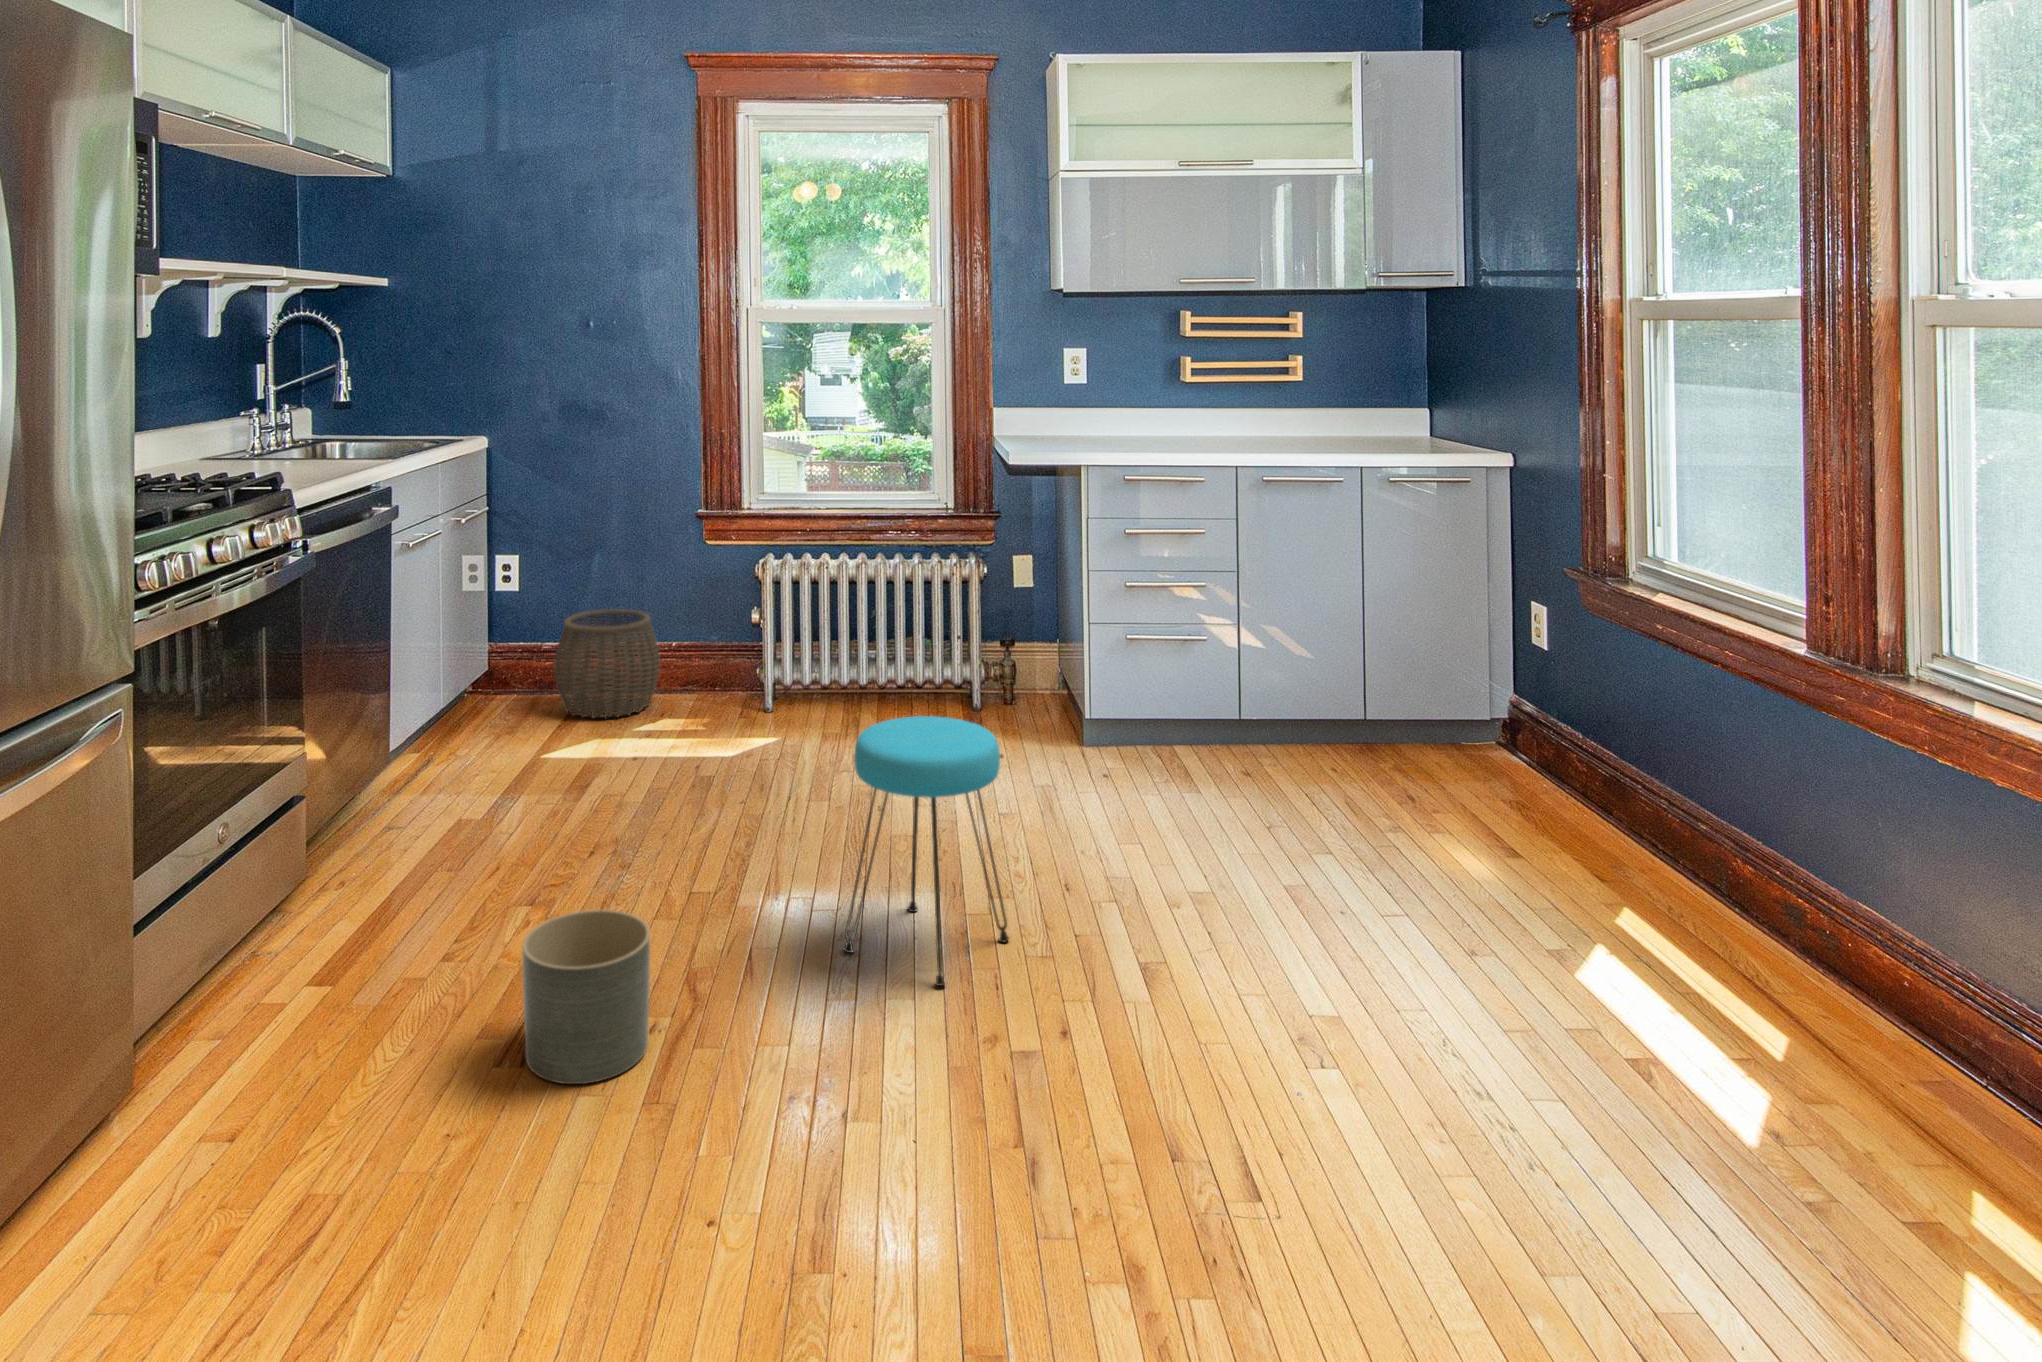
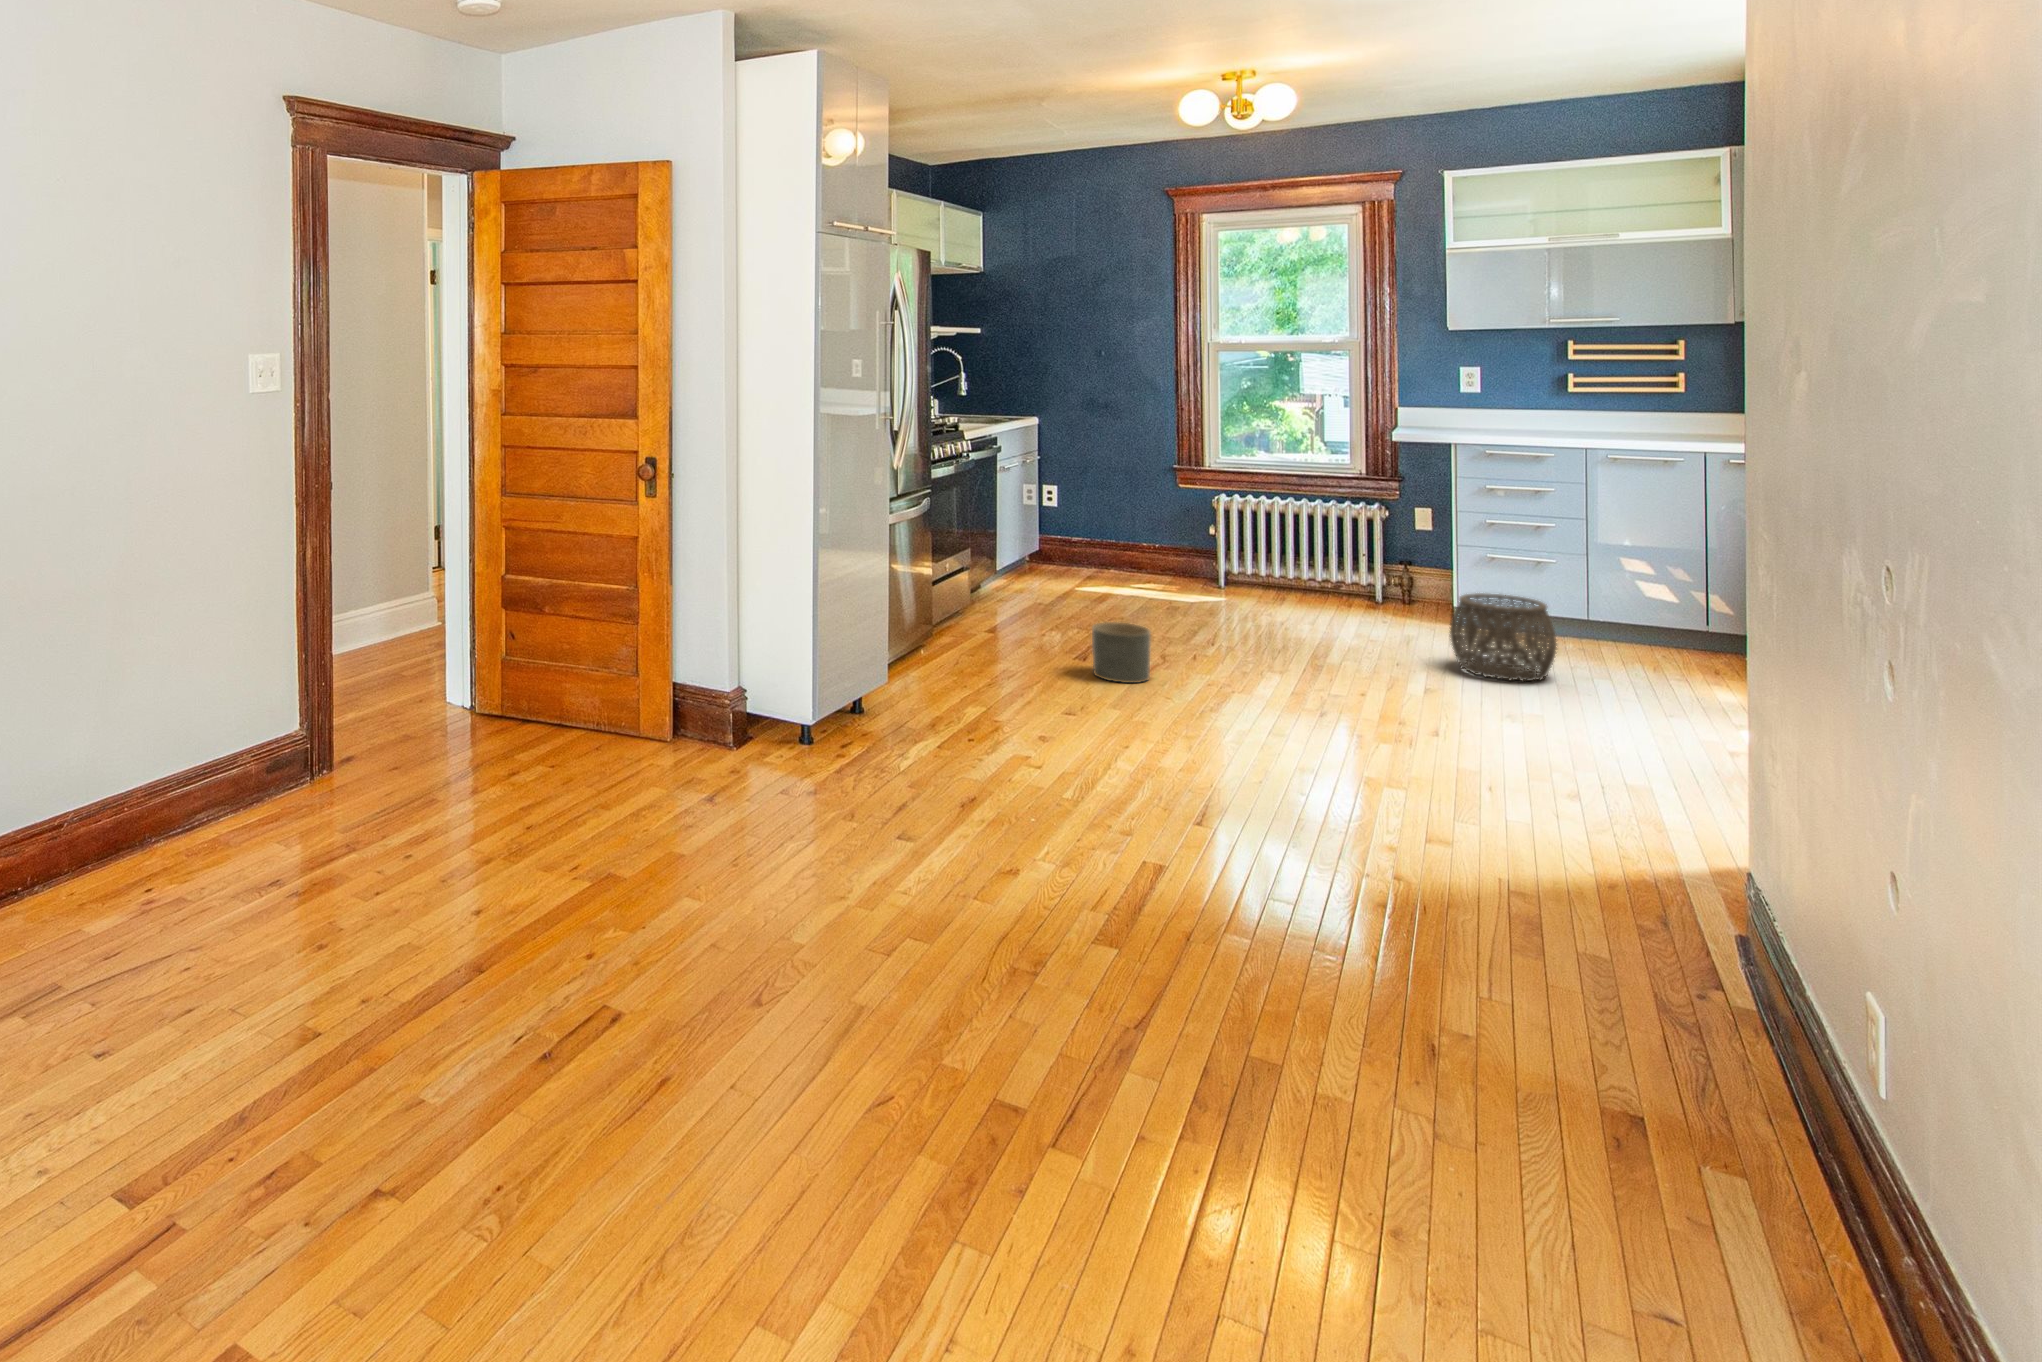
woven basket: present [554,609,660,718] -> present [1450,593,1557,681]
stool: present [843,716,1009,986] -> none [1253,565,1352,685]

